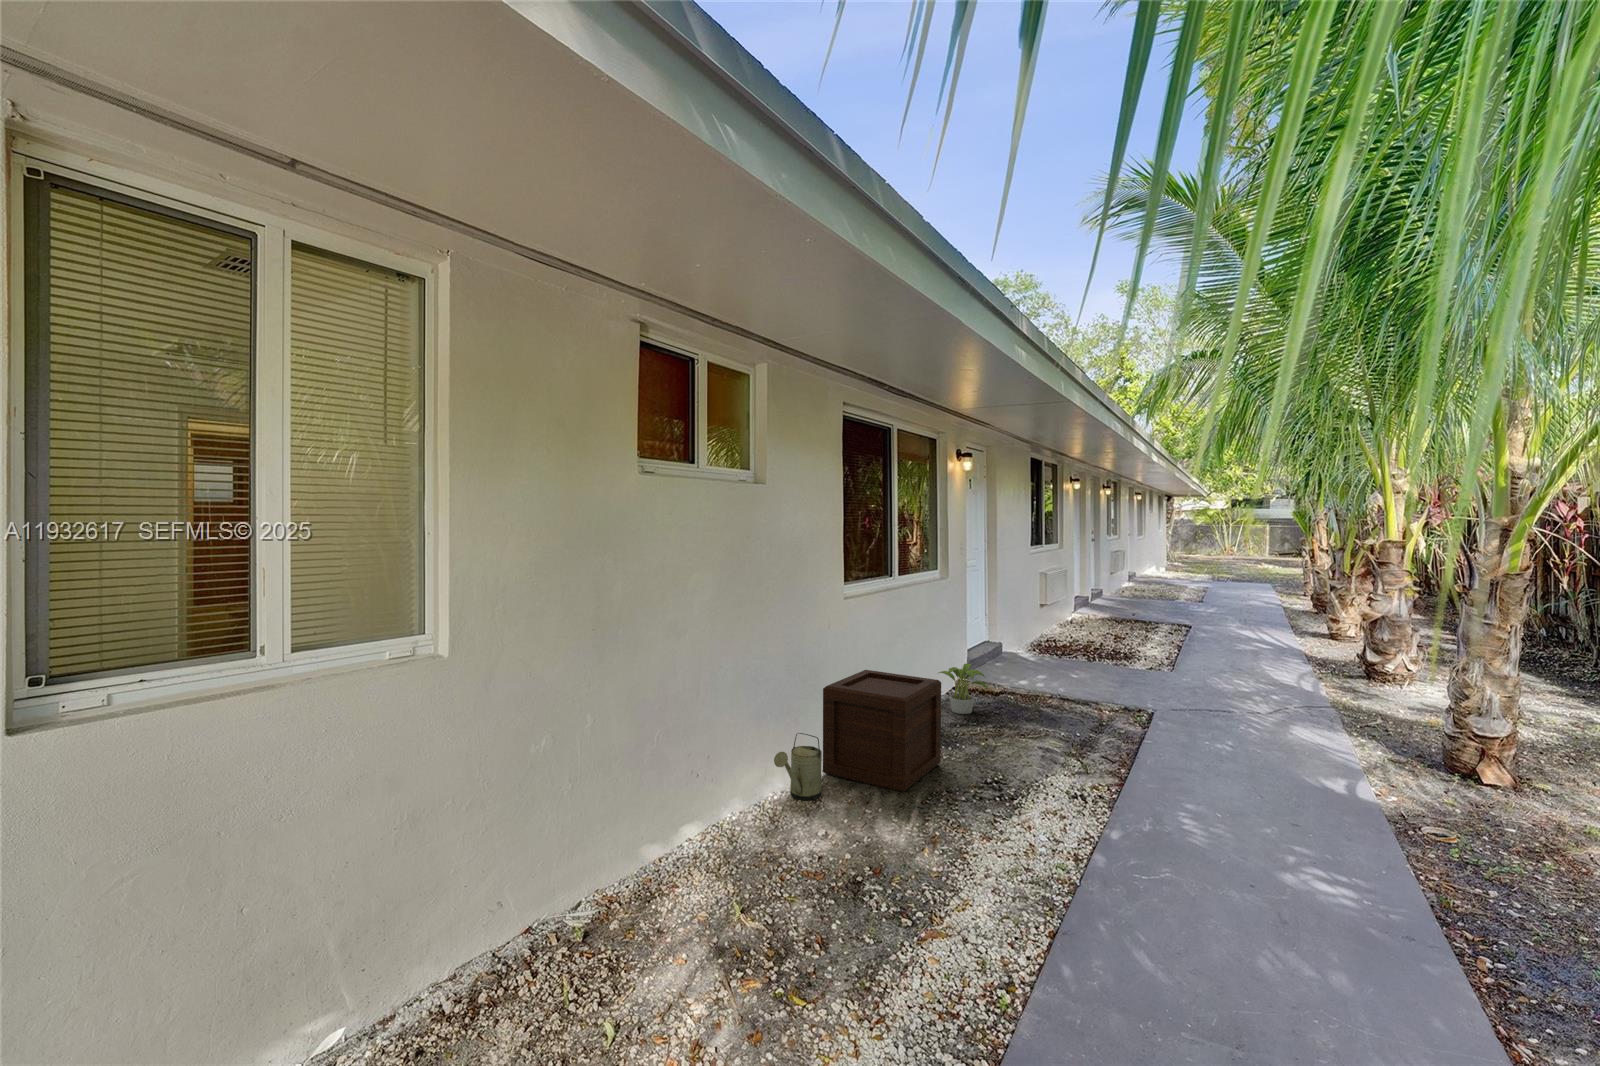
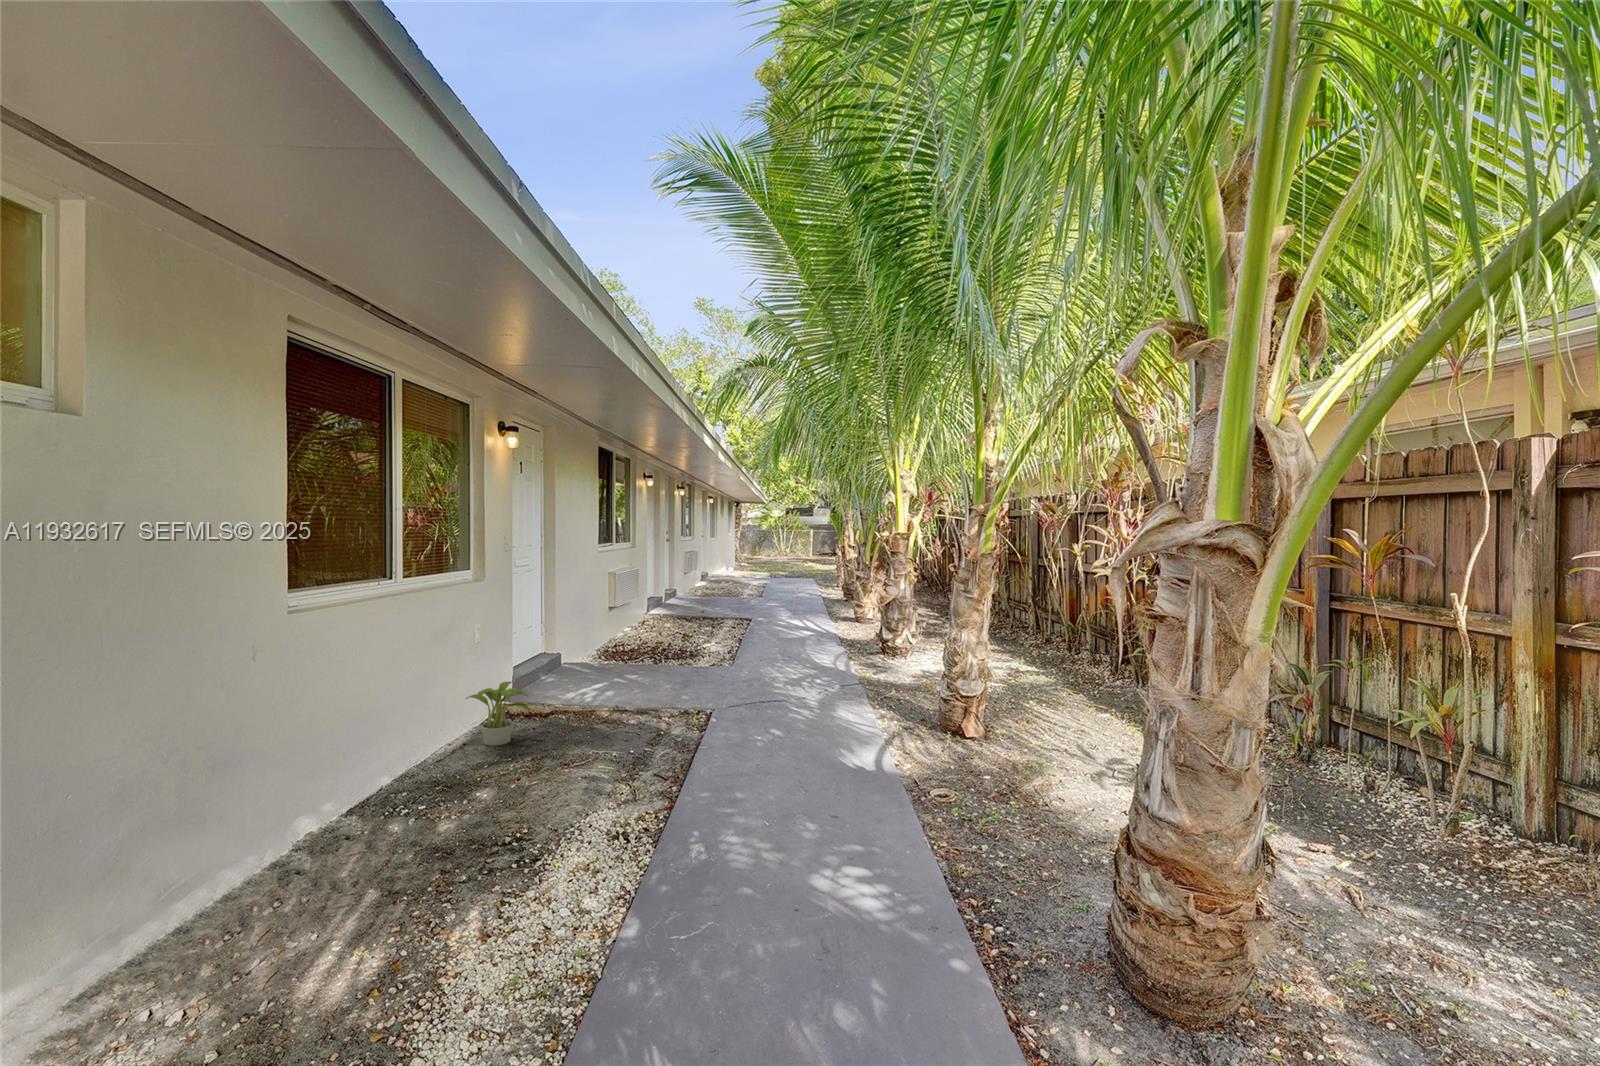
wooden crate: present [823,670,941,792] -> none [233,711,445,887]
watering can: present [774,733,822,800] -> none [88,837,215,952]

